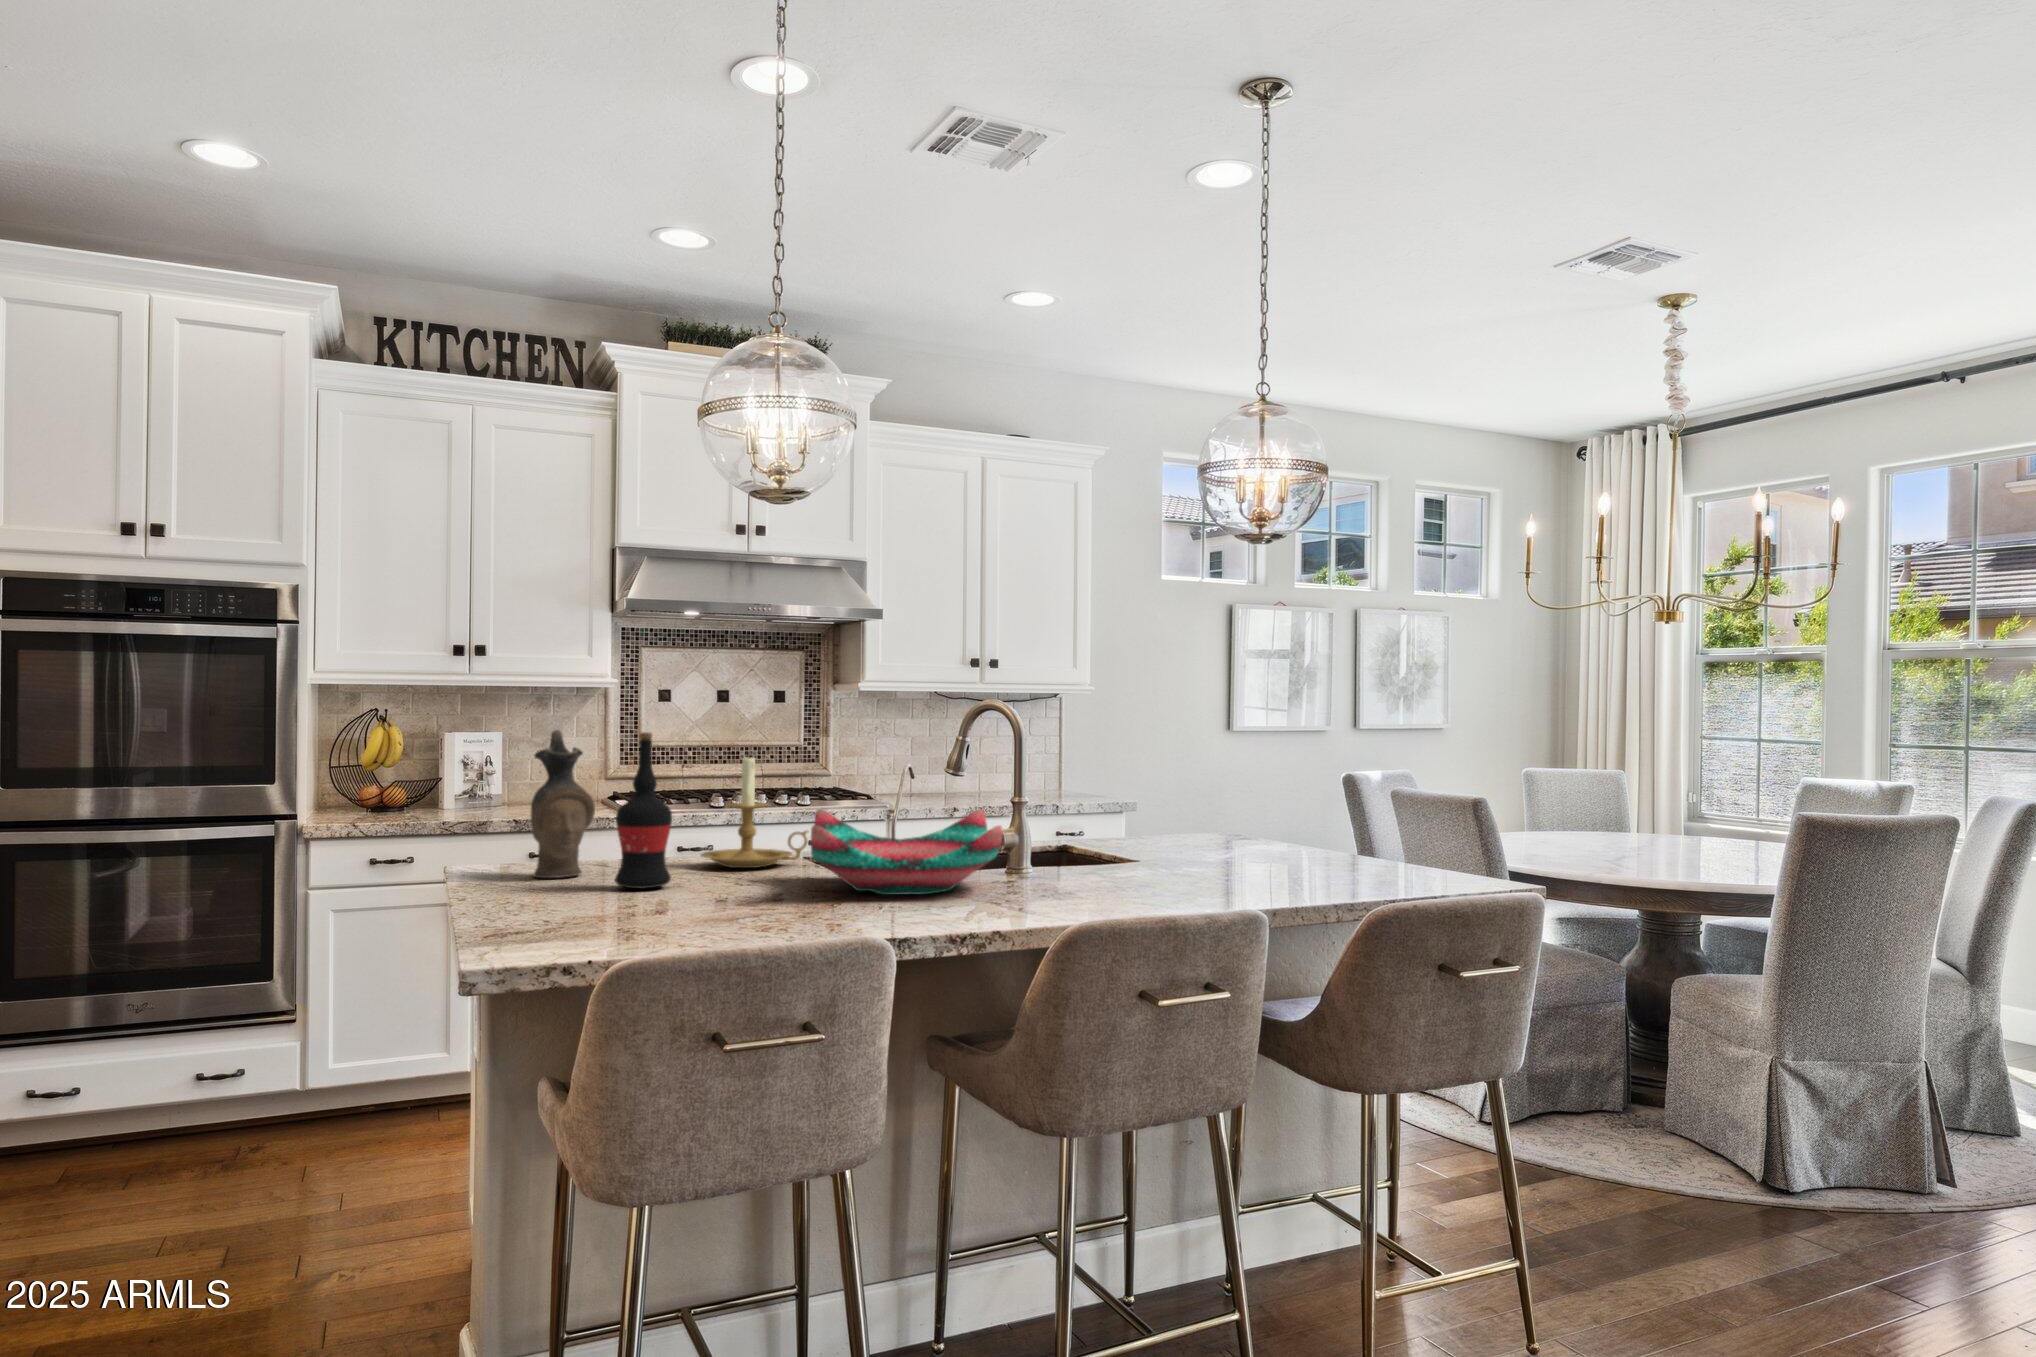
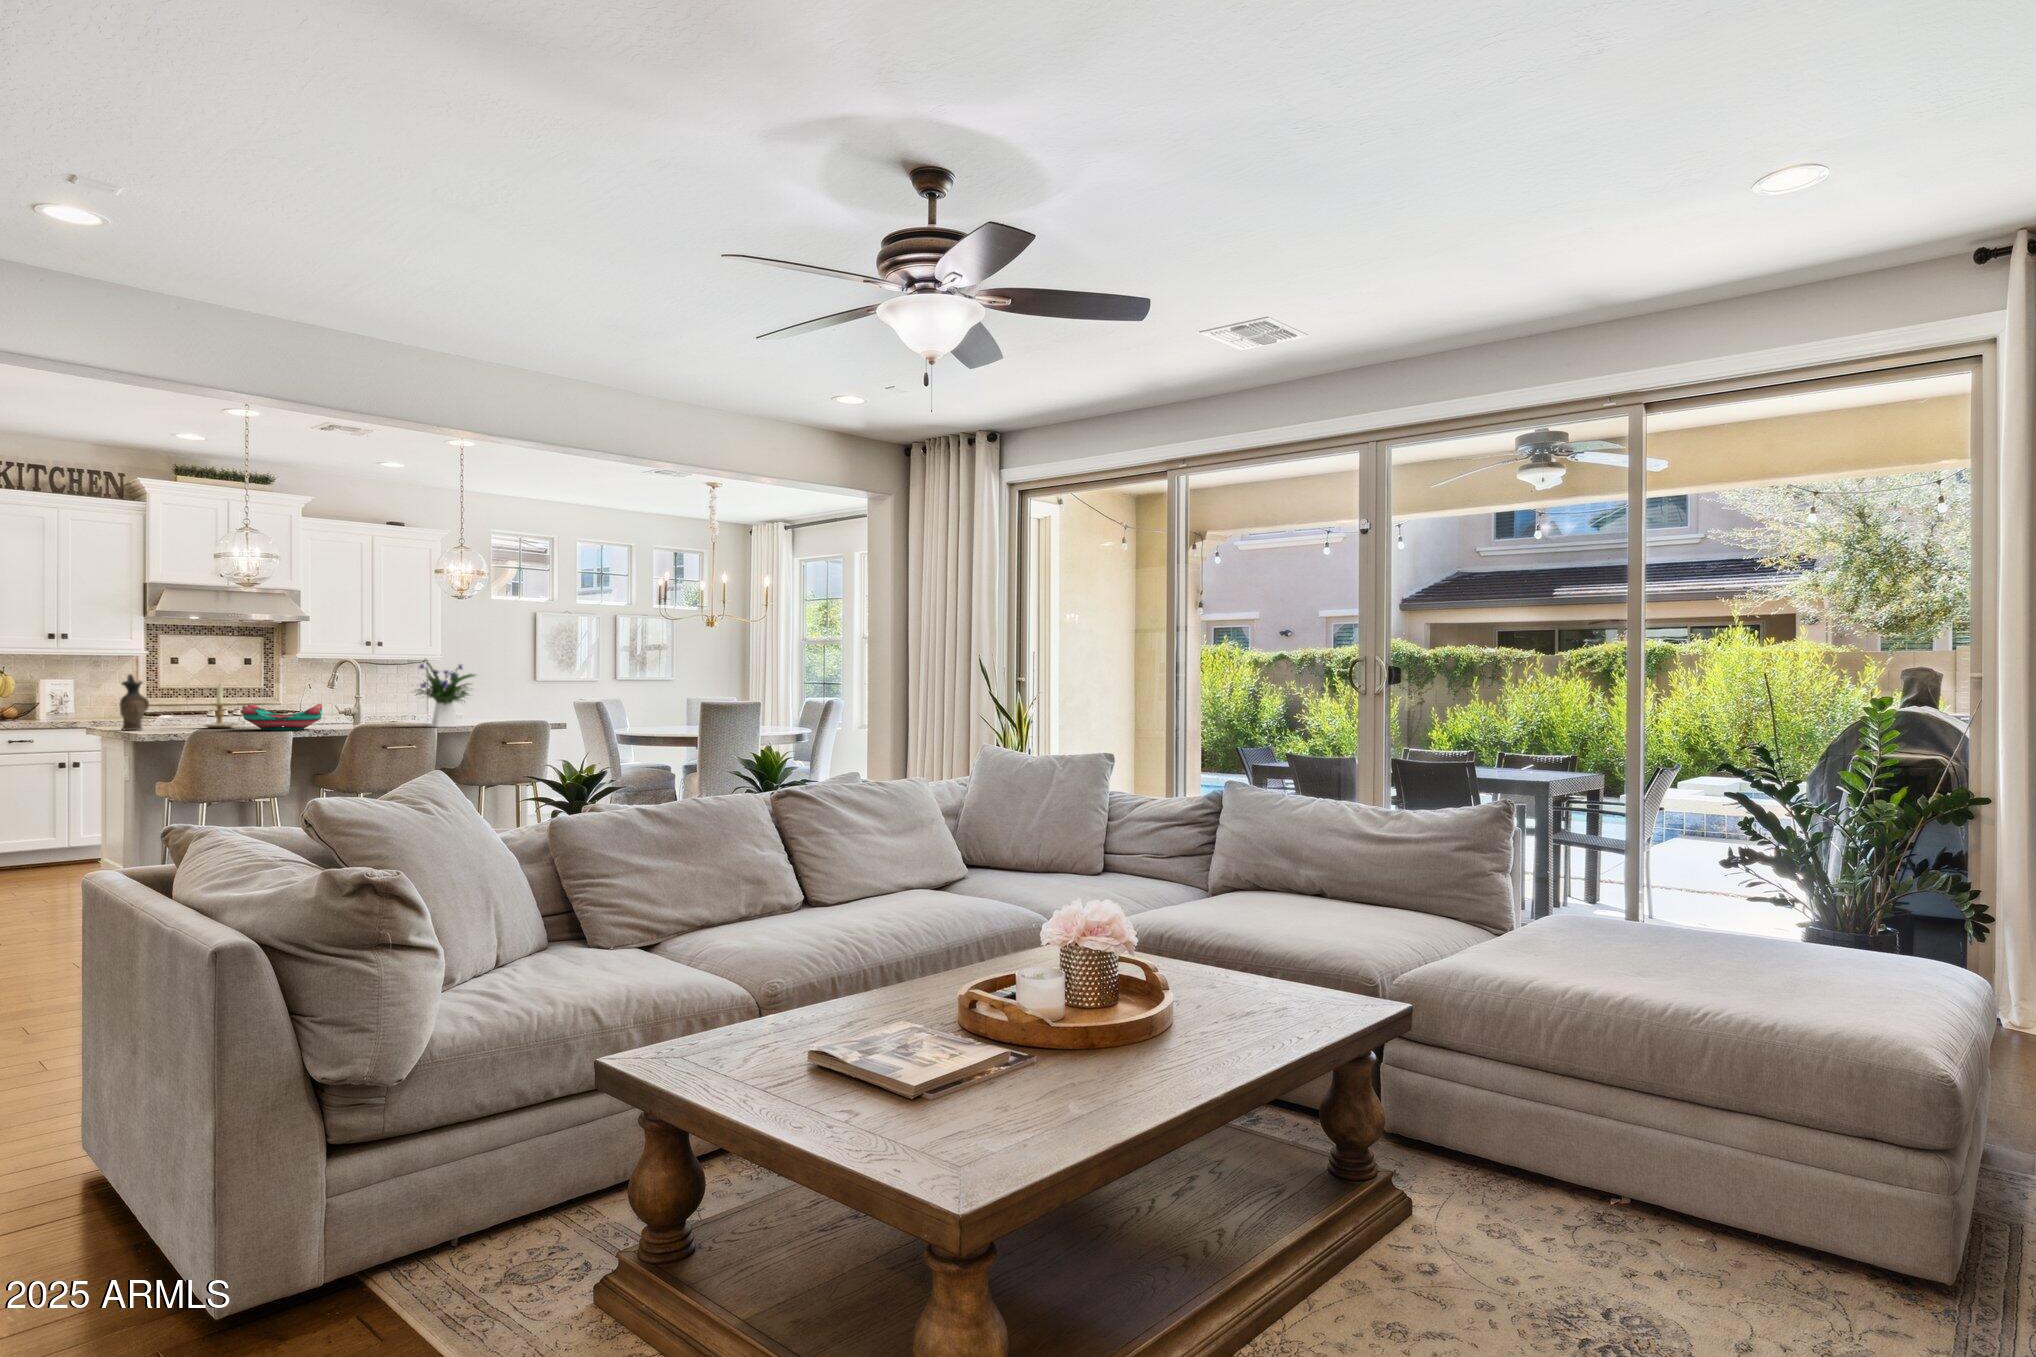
flower arrangement: none [1184,685,1367,879] -> present [415,660,475,727]
wine bottle: present [615,732,672,889] -> none [160,674,185,731]

